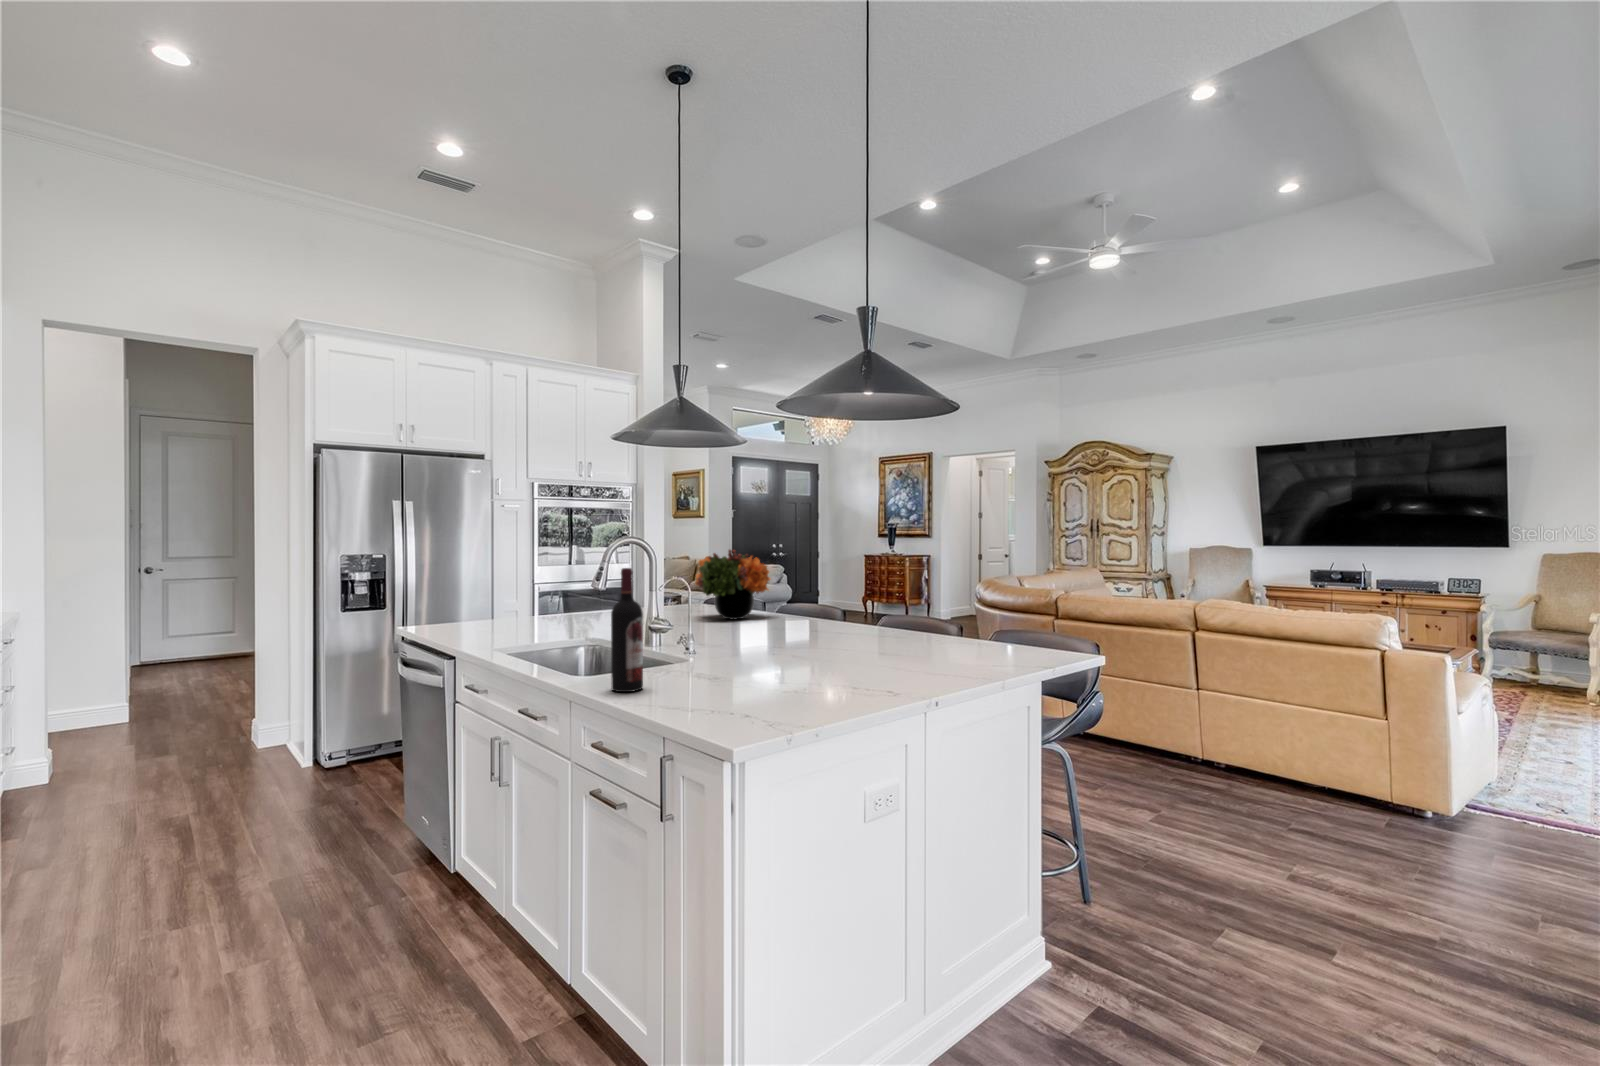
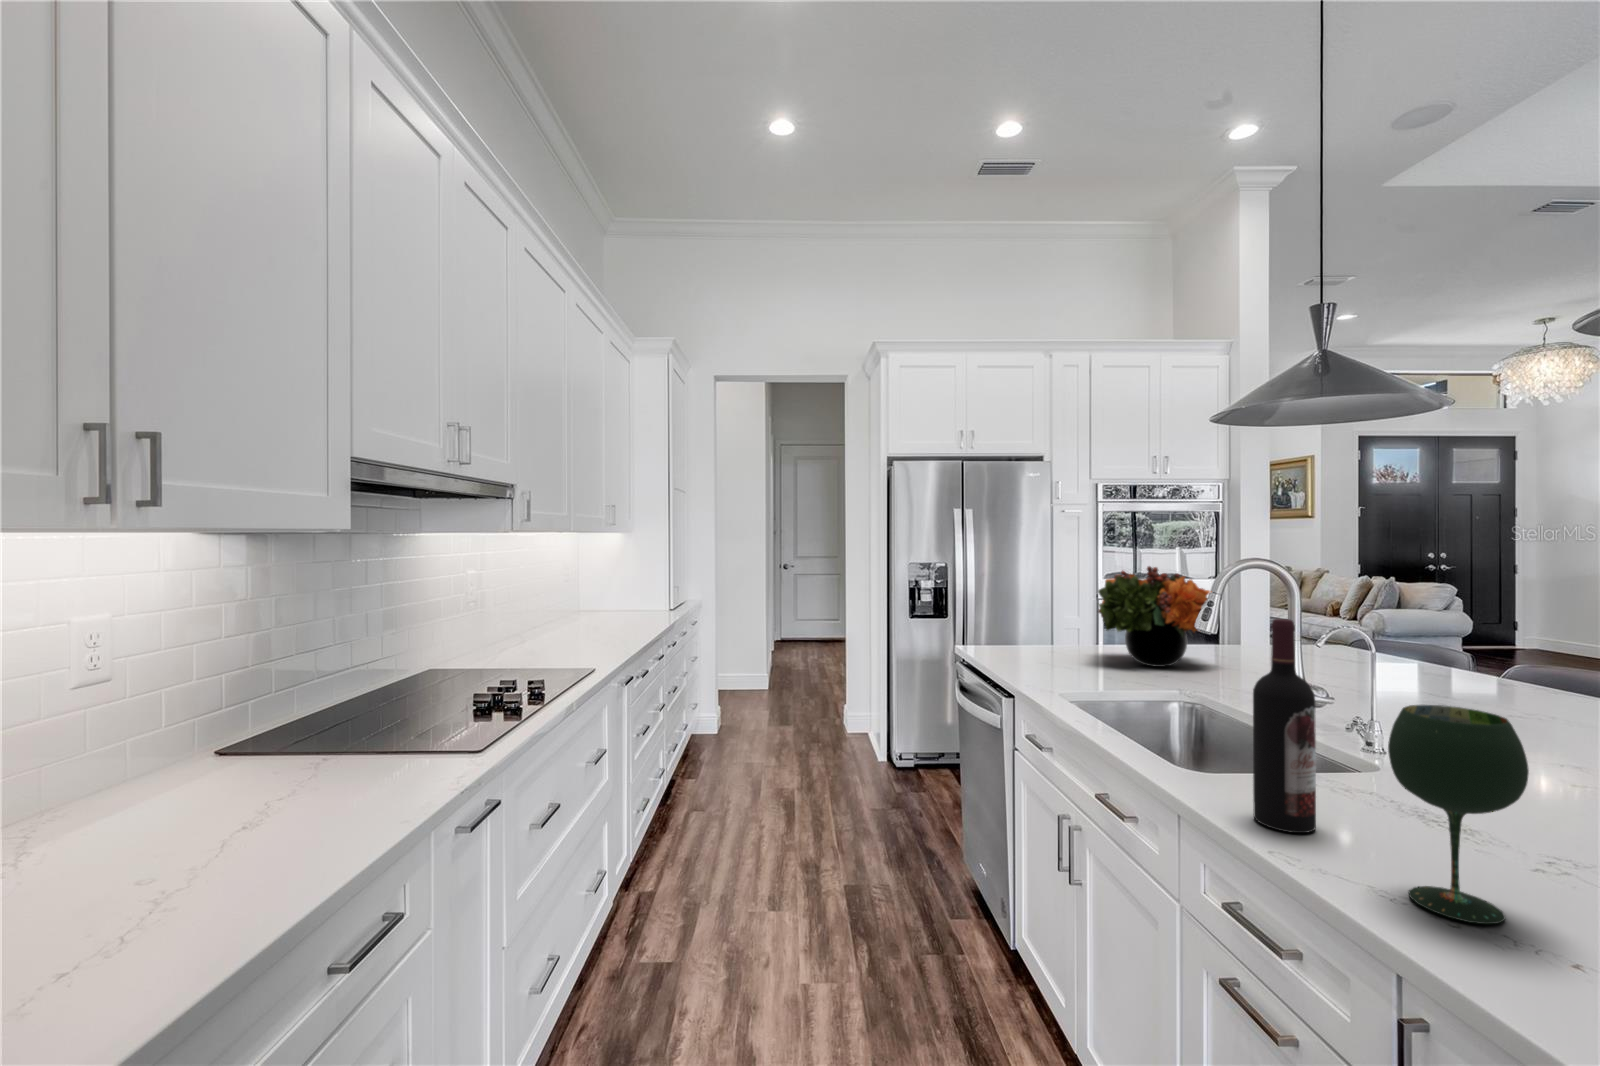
flower arrangement: present [695,550,771,619] -> present [1098,566,1210,667]
wine glass: none [666,604,719,707] -> present [1388,705,1529,924]

